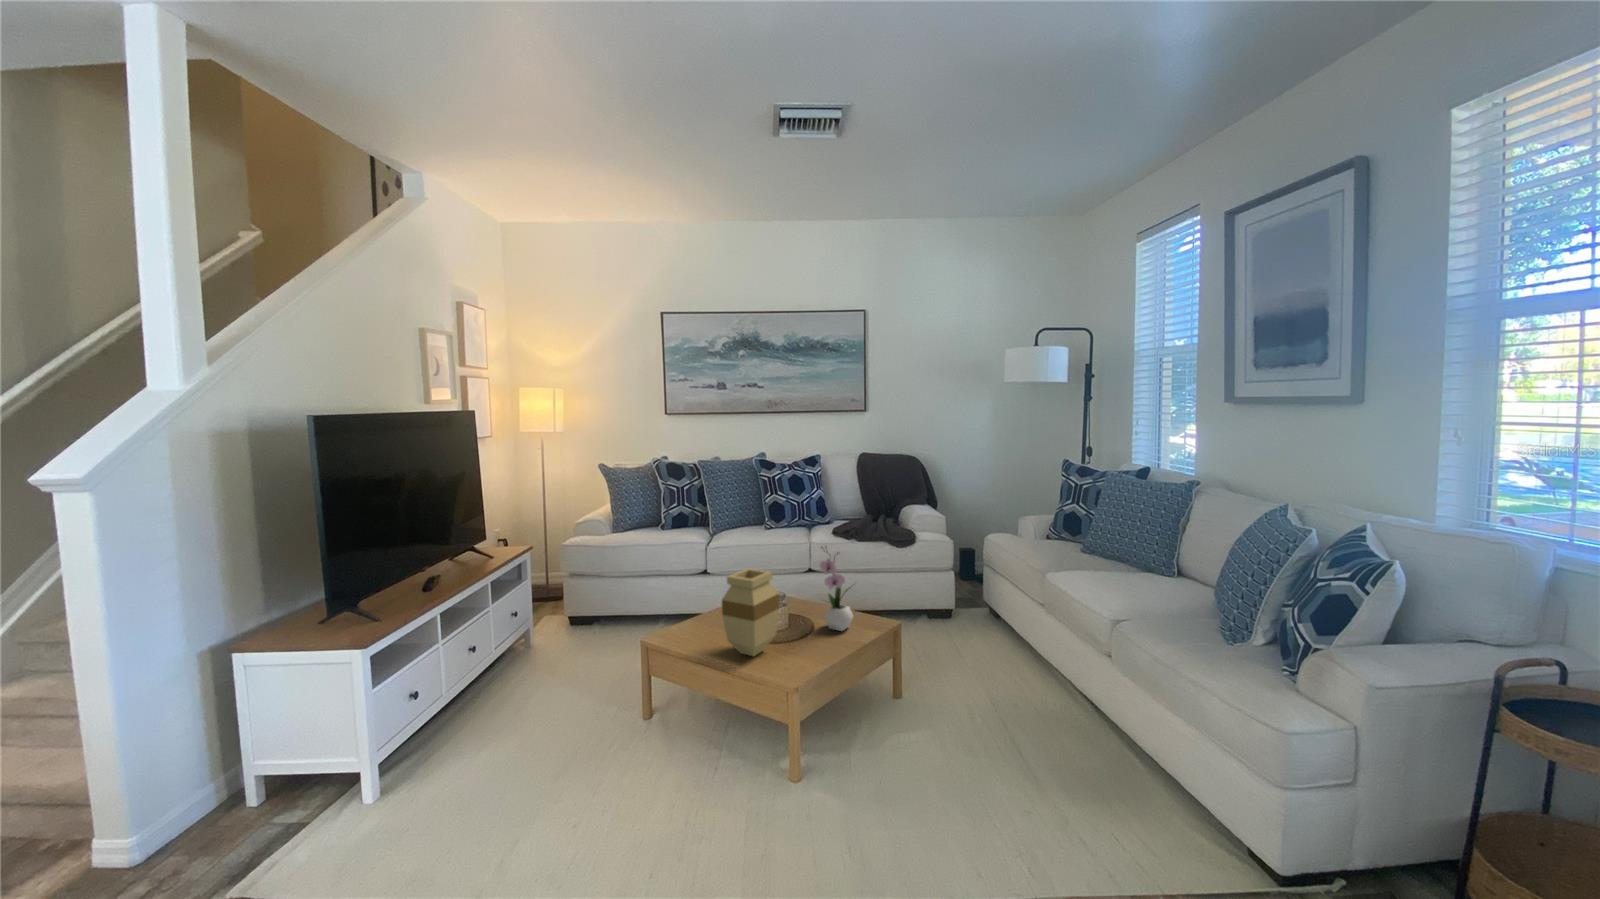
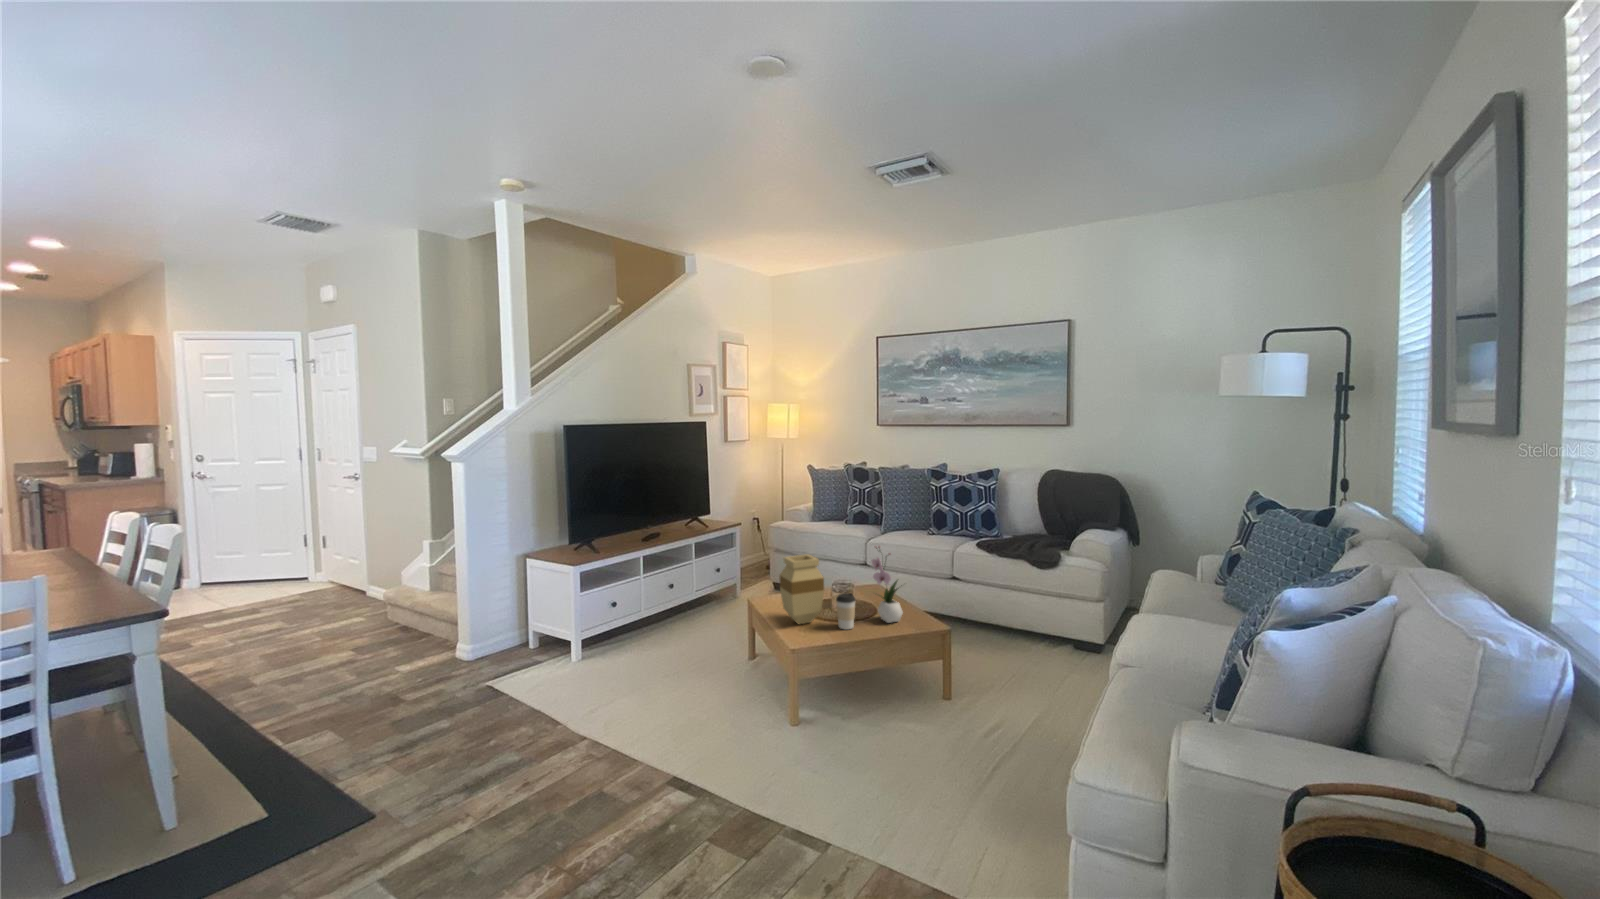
coffee cup: none [795,605,818,650] -> present [836,593,855,629]

